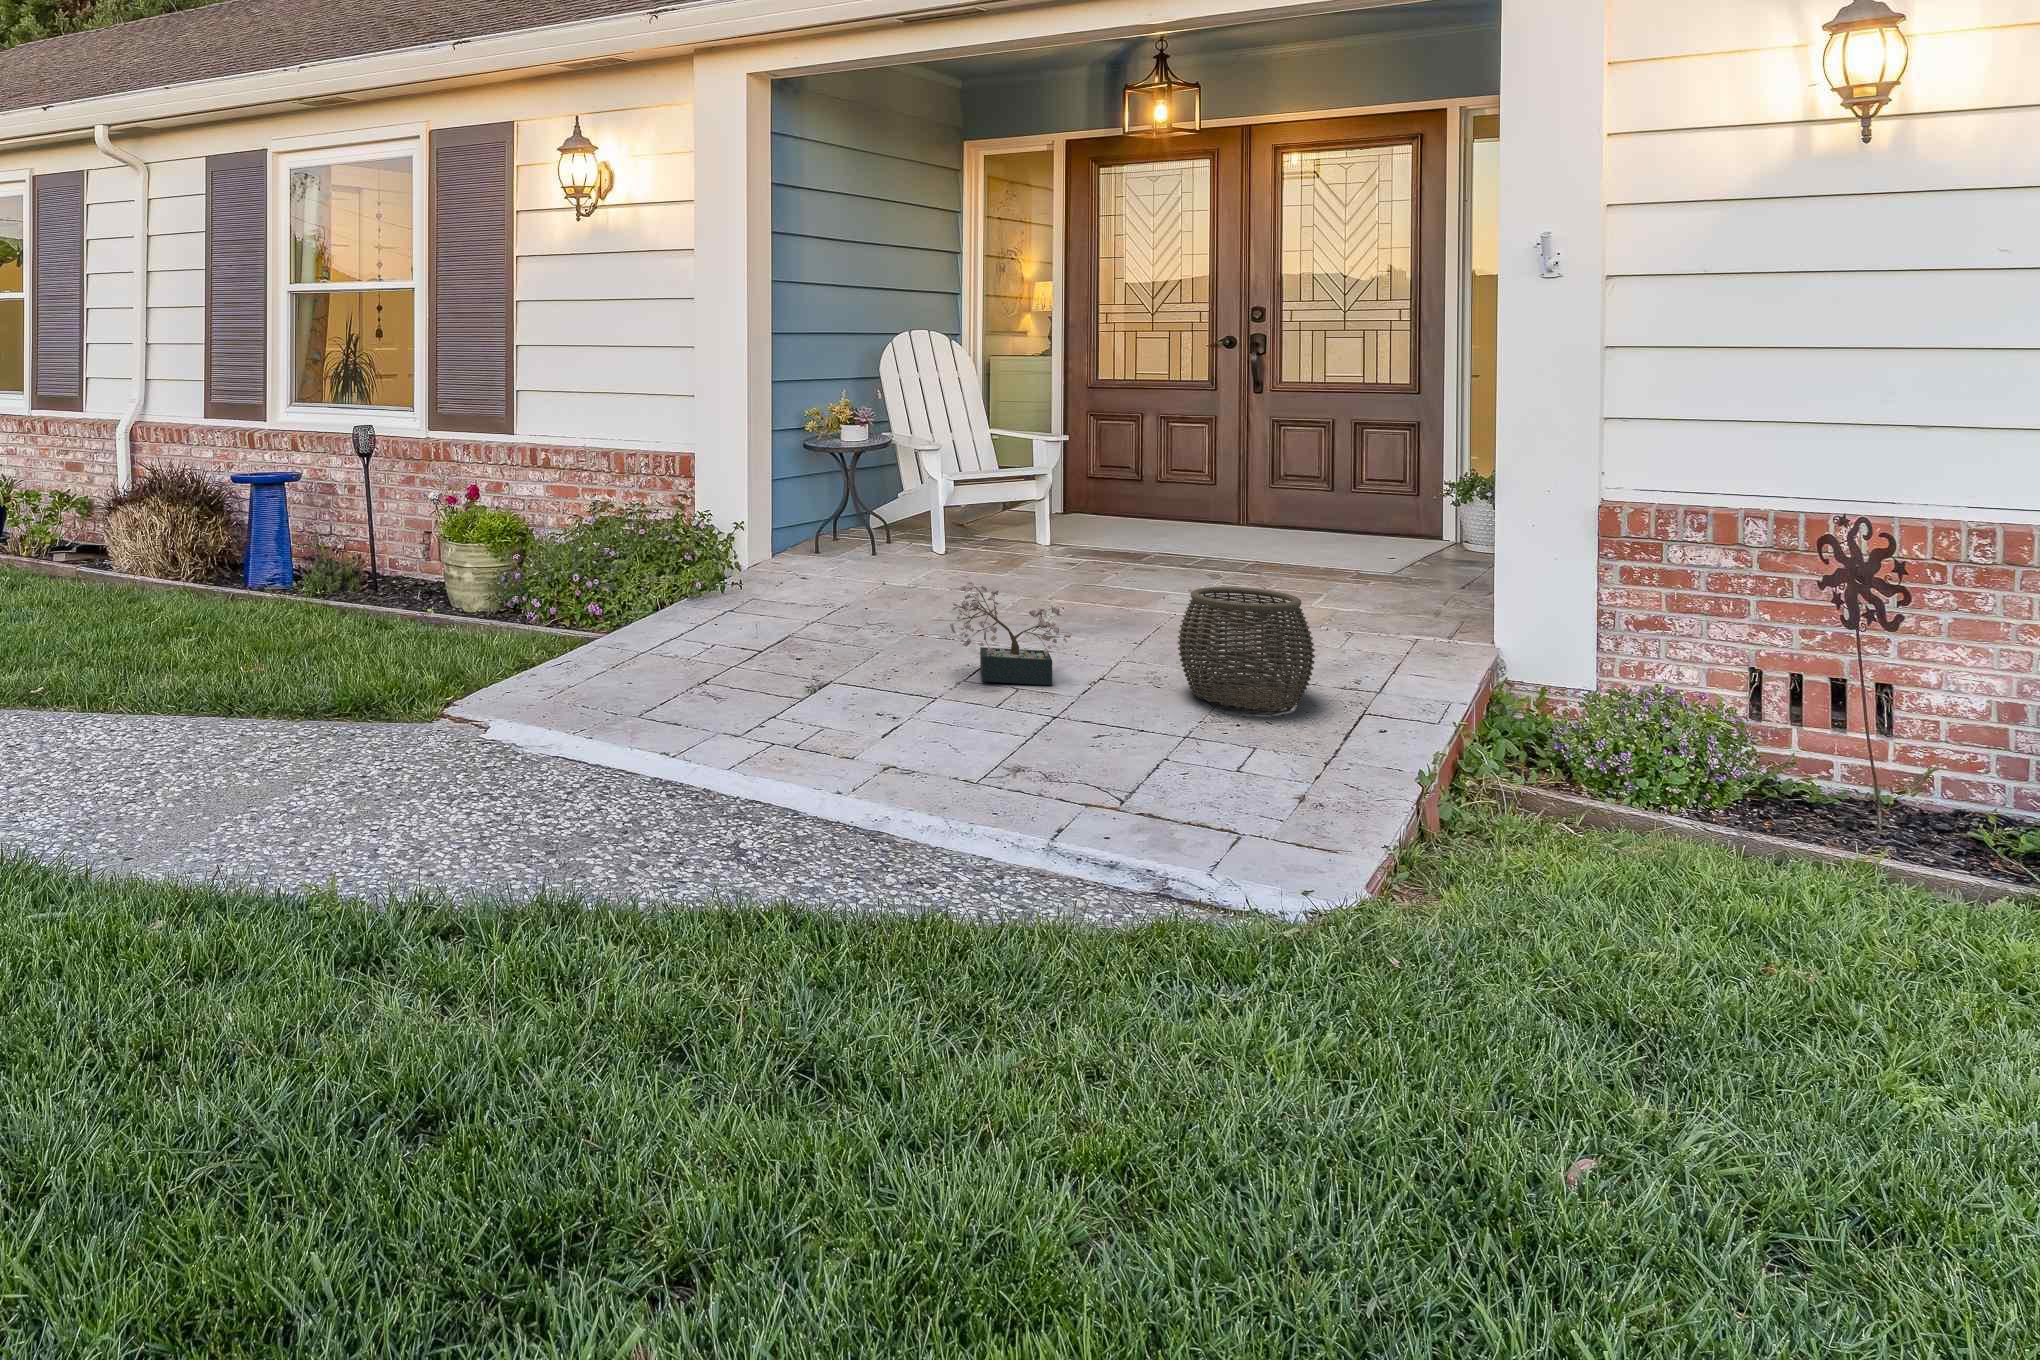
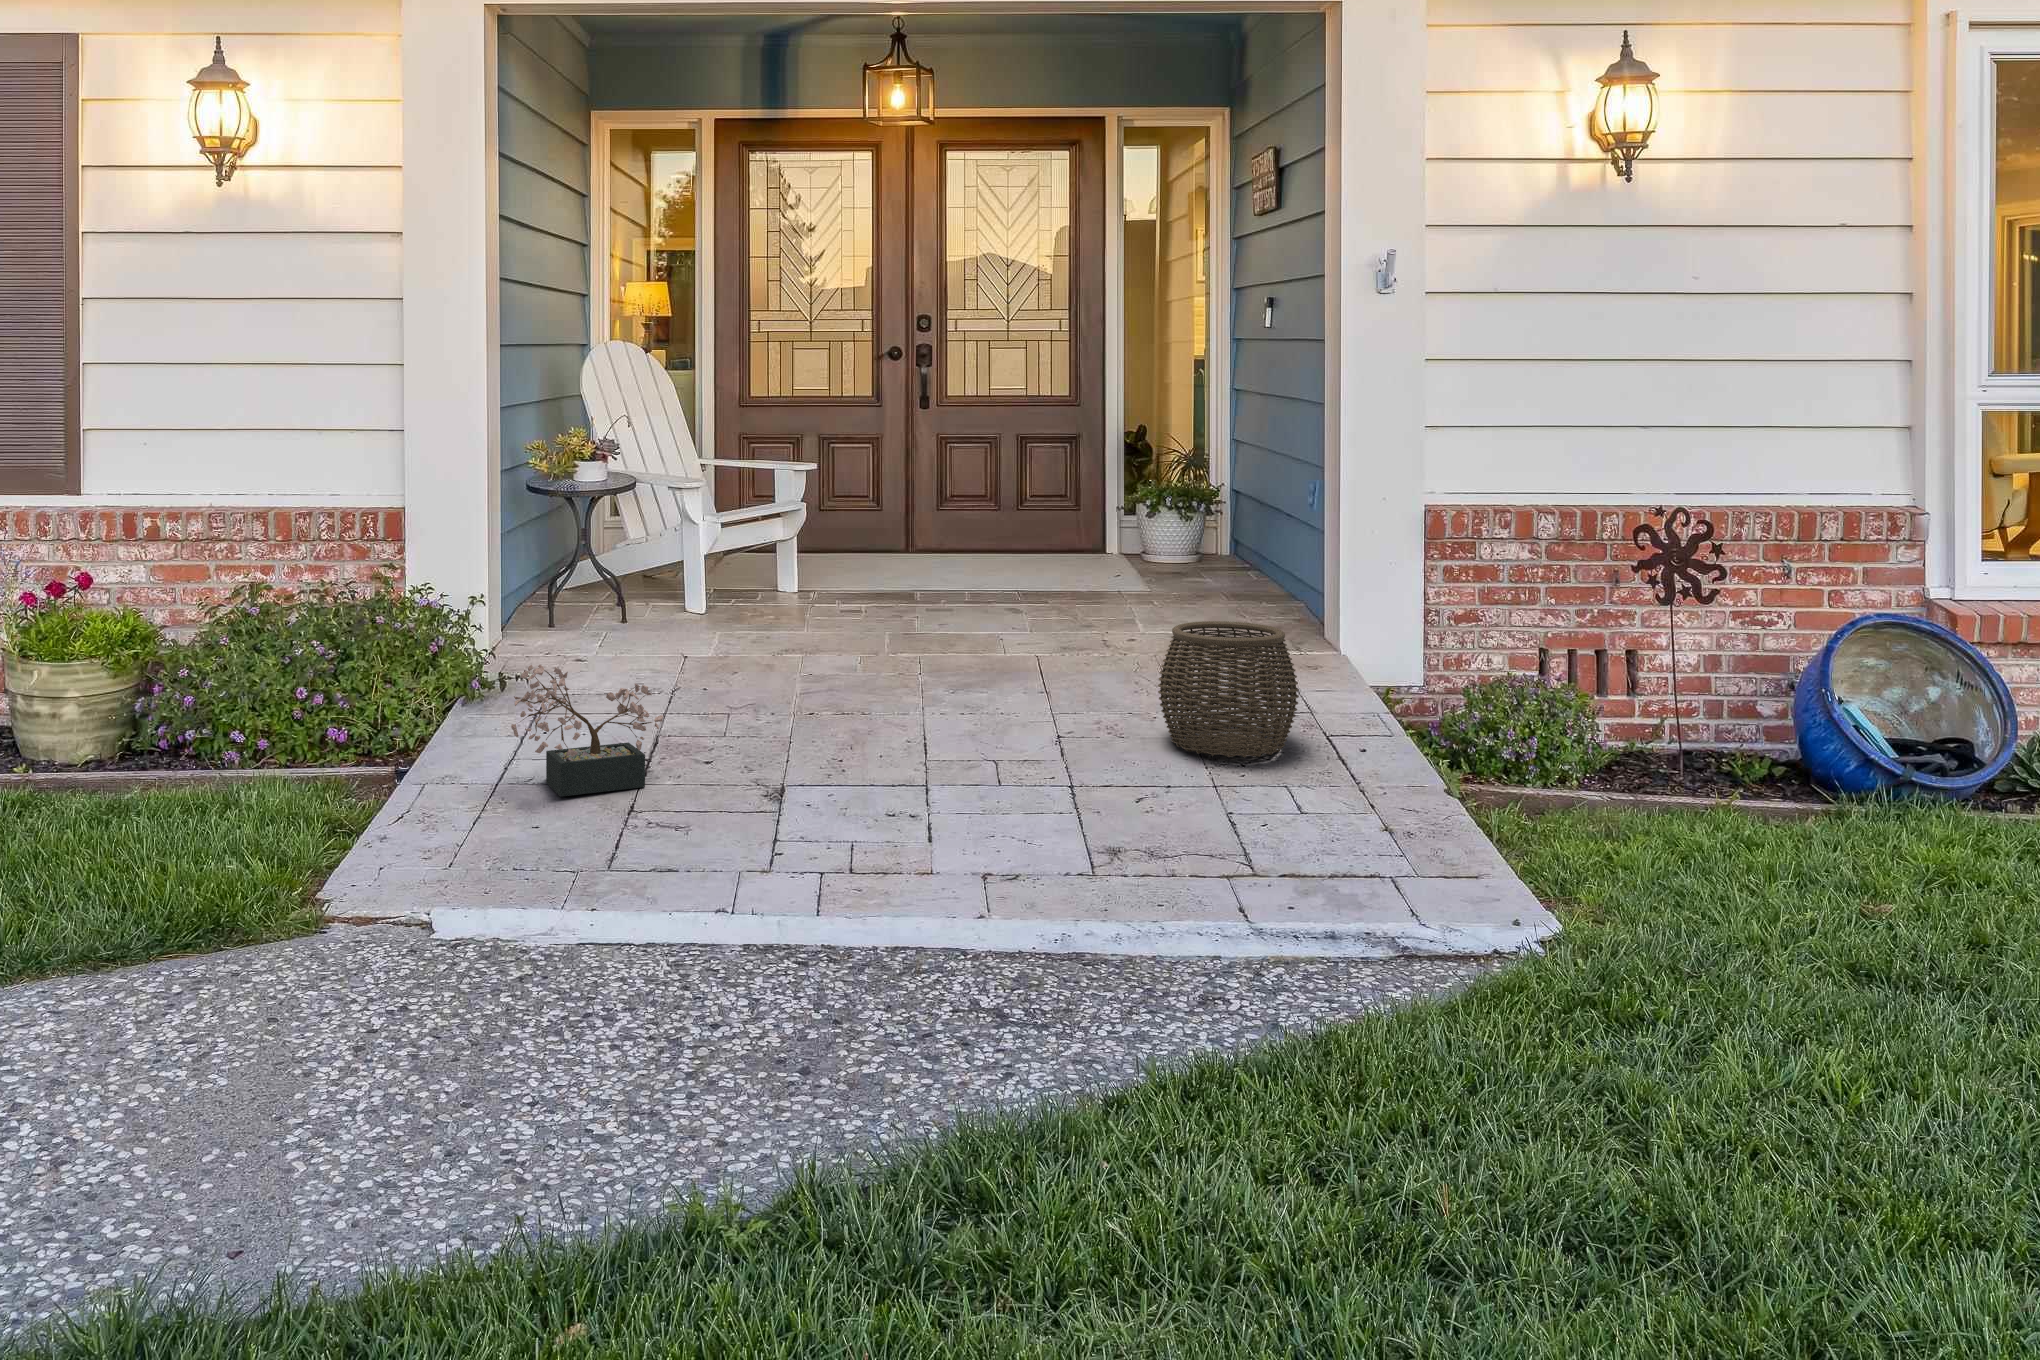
decorative plant: present [950,582,1072,685] -> present [511,665,663,797]

